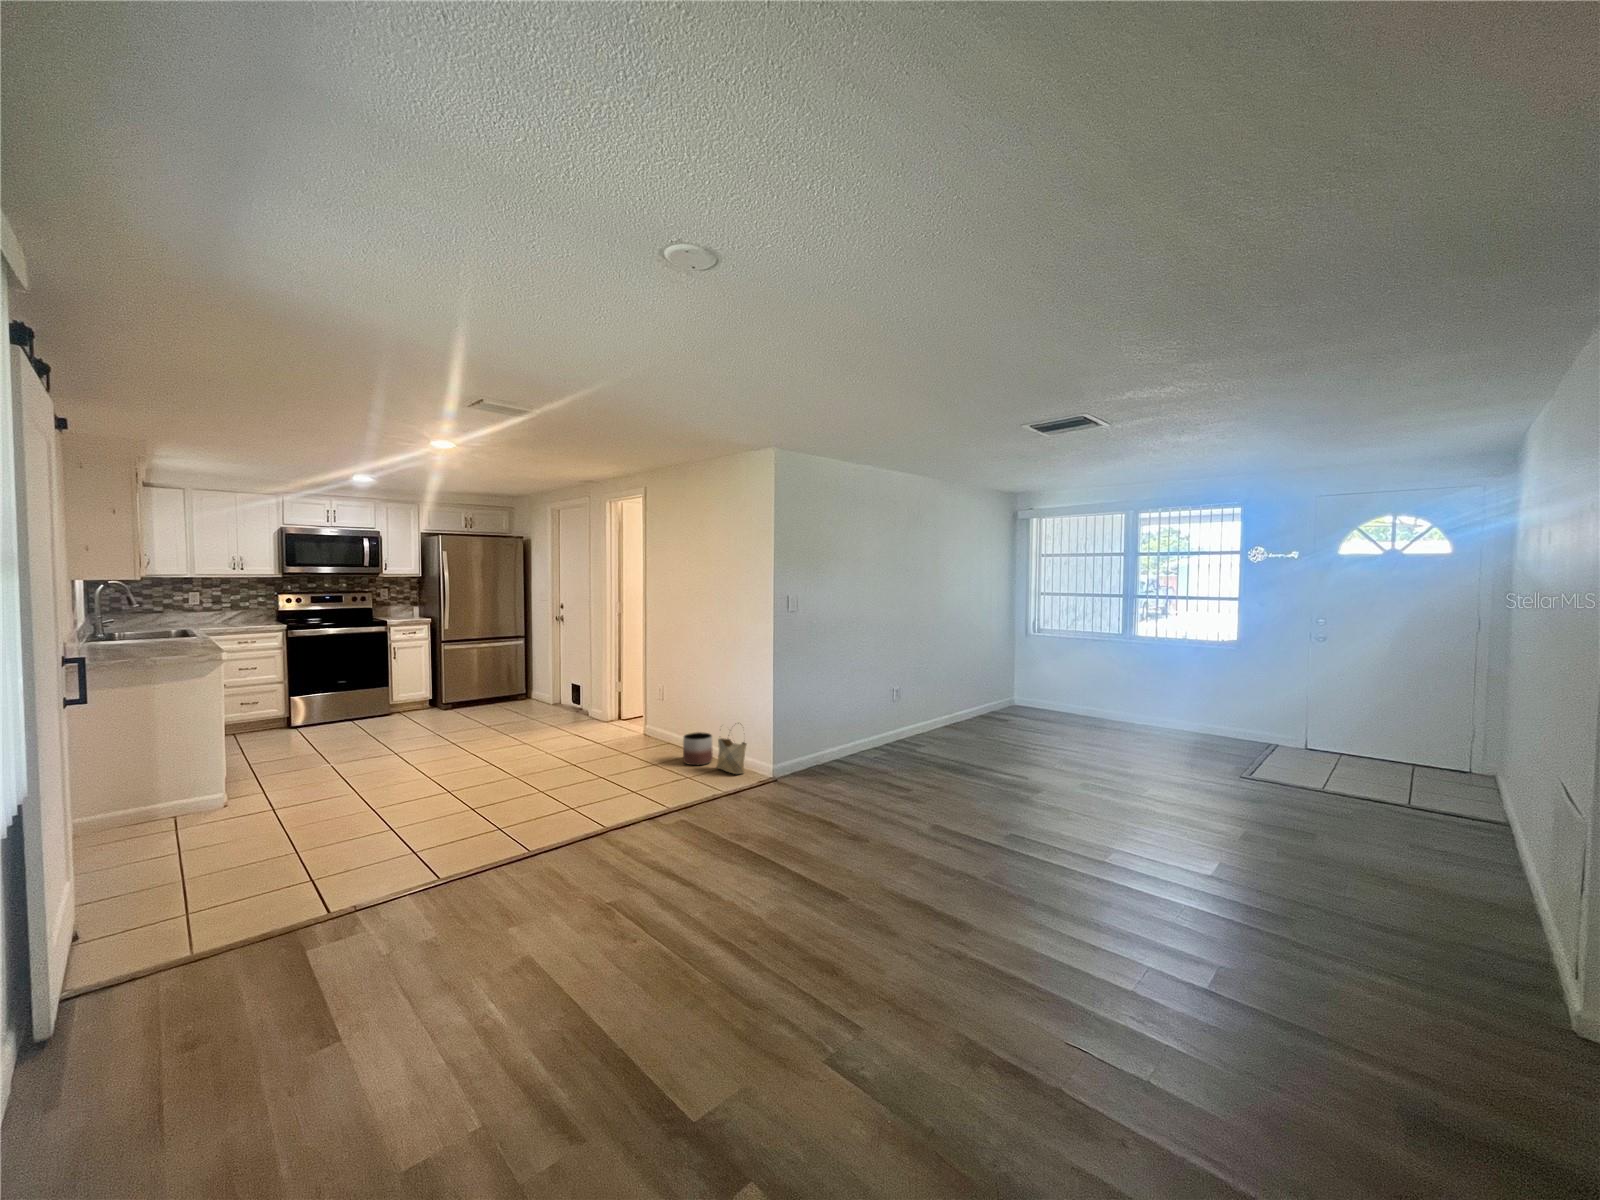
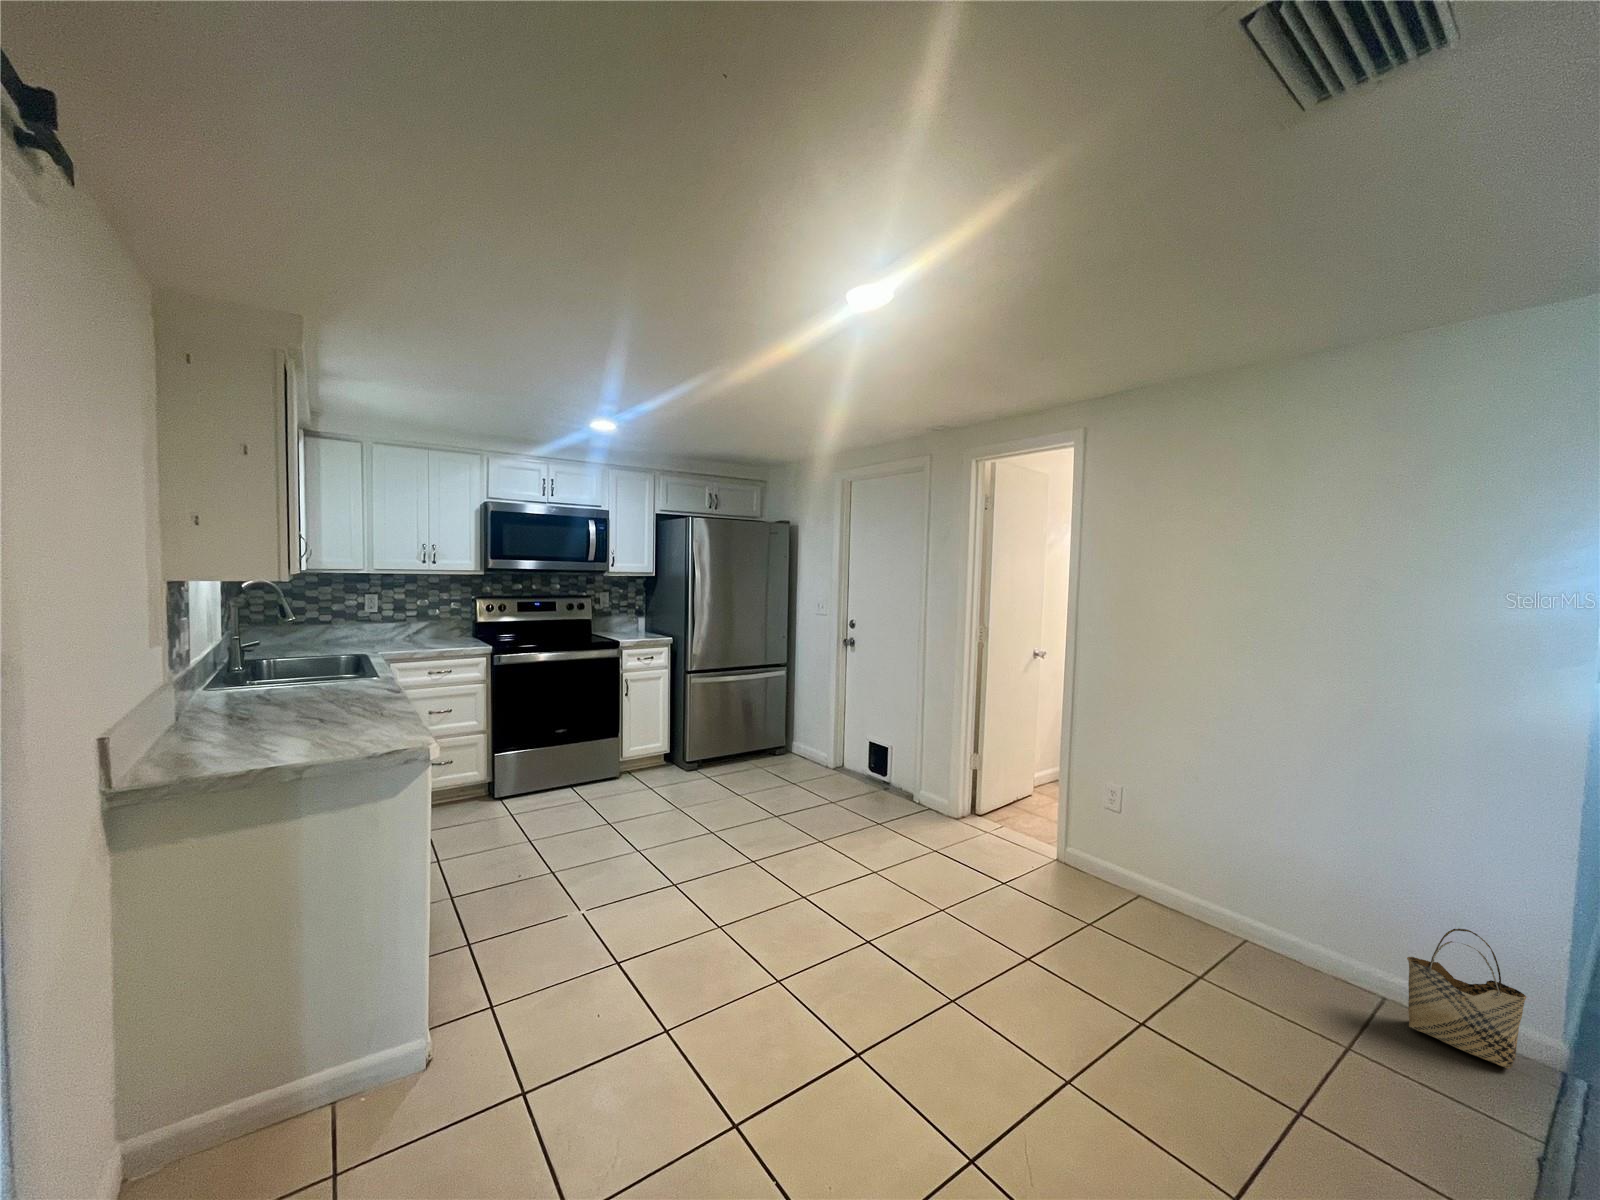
planter: present [683,732,713,765] -> none [1276,916,1358,1005]

